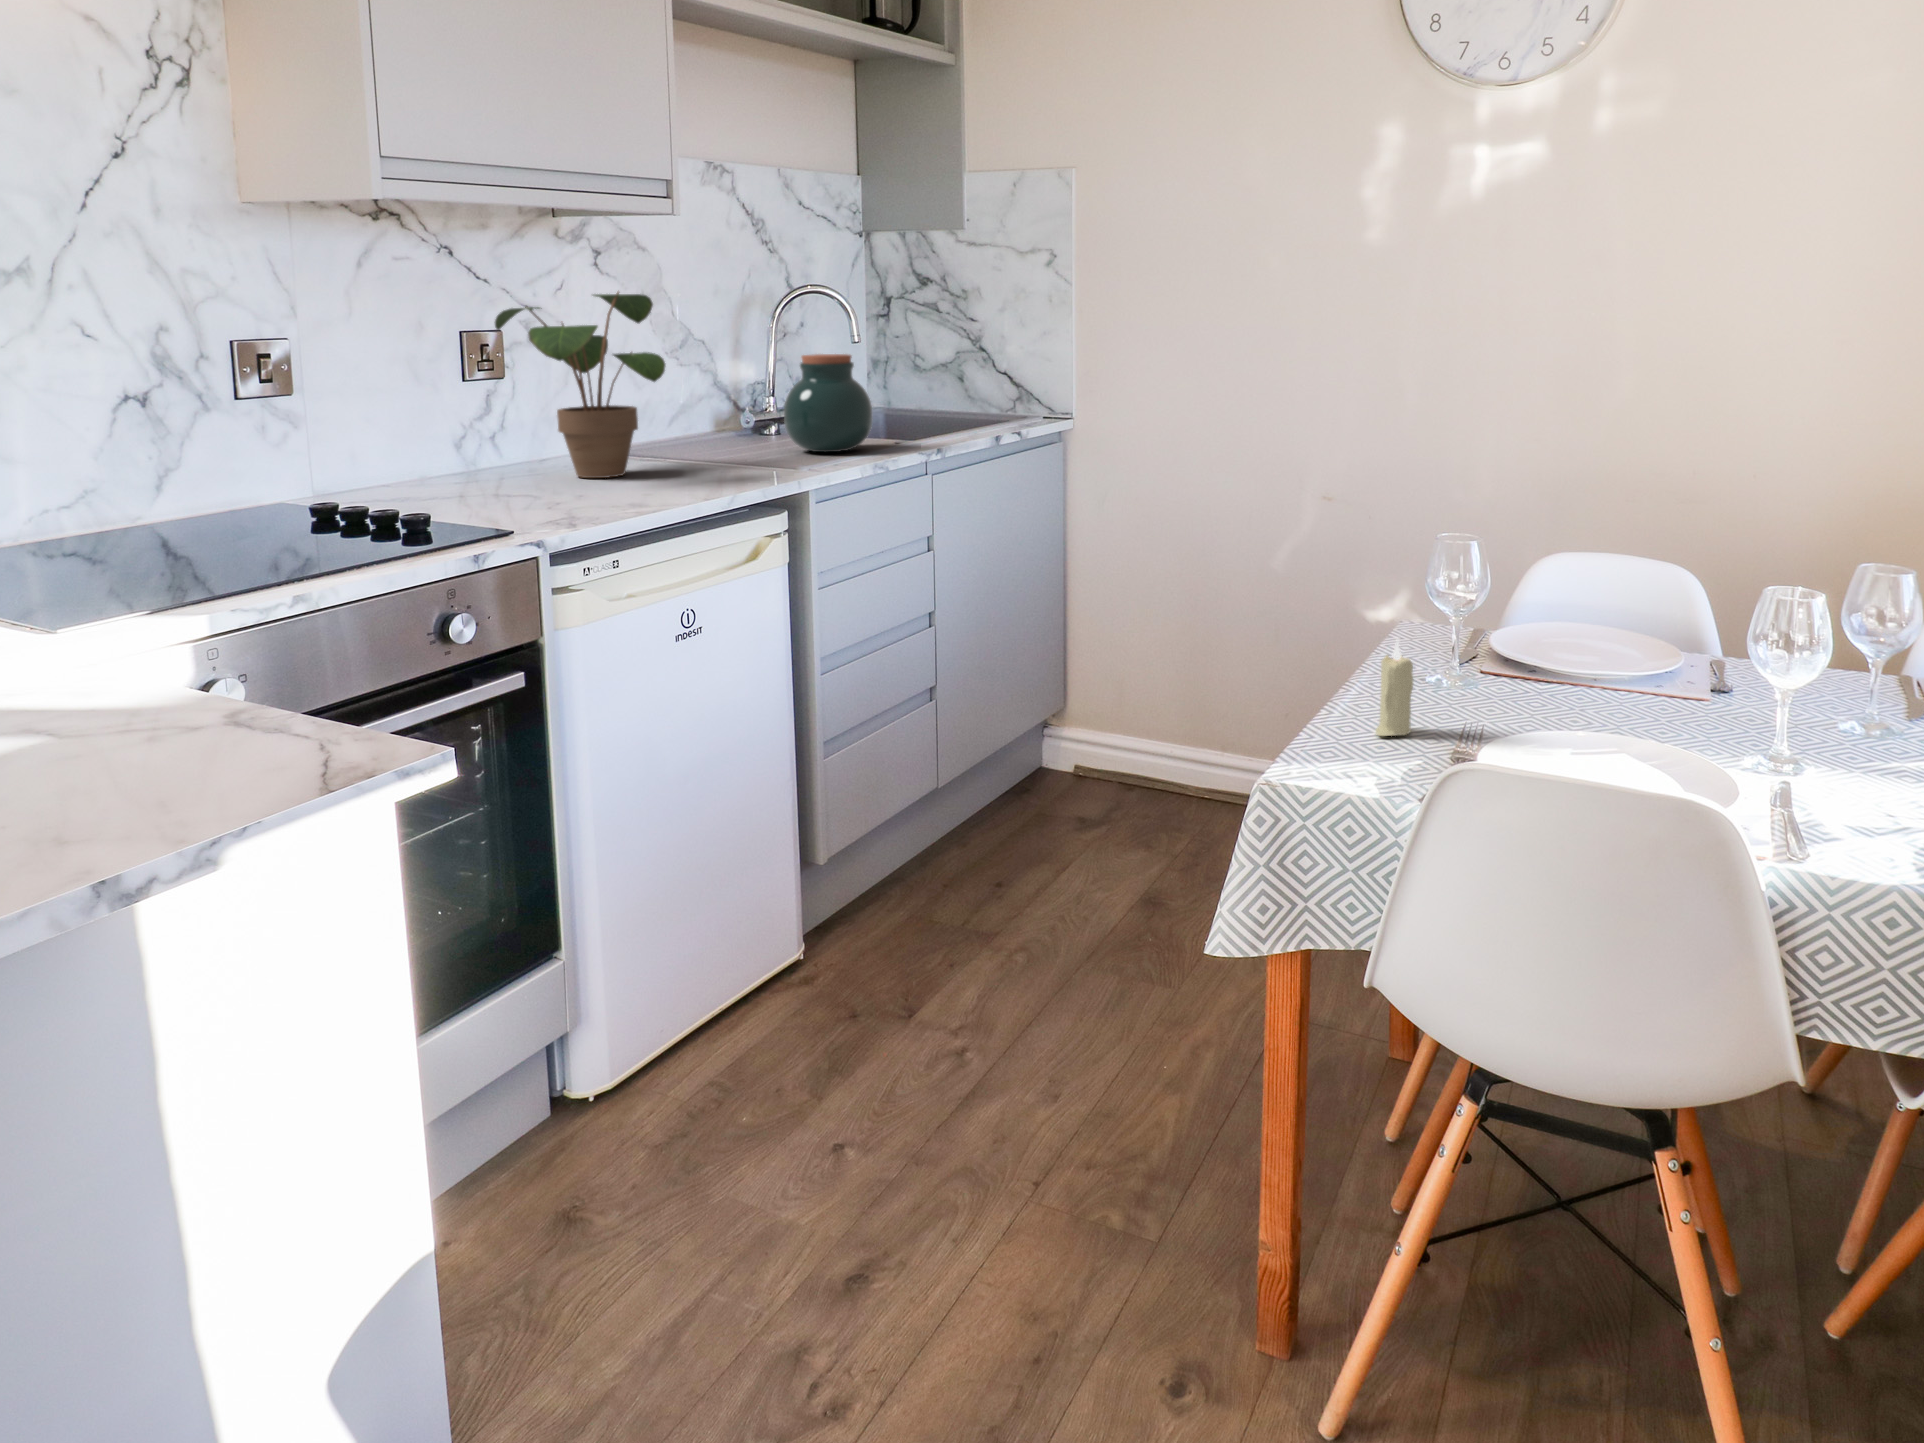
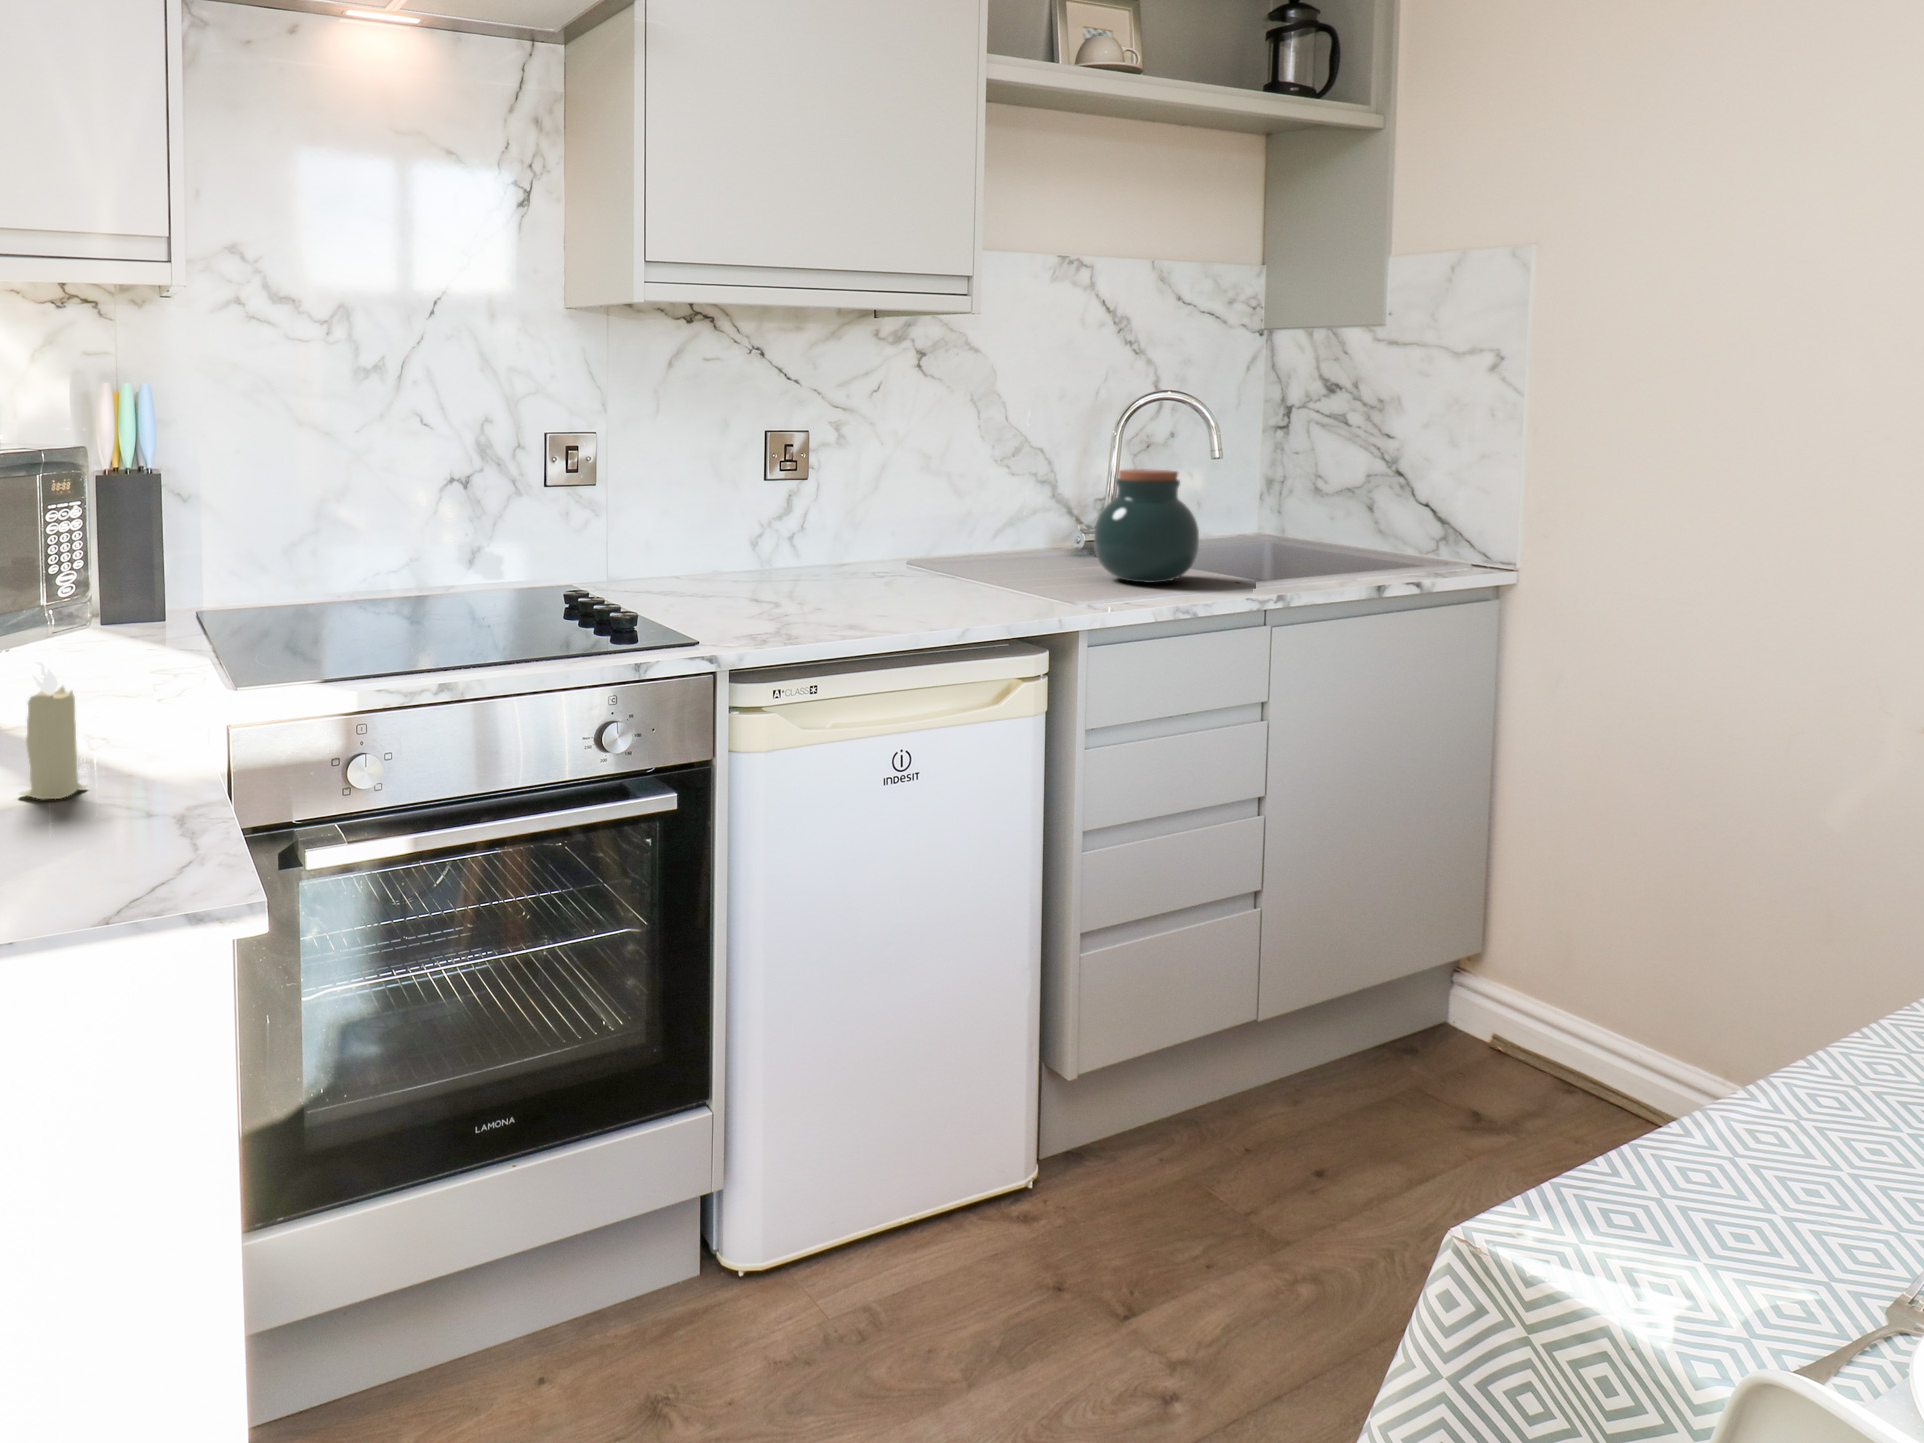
potted plant: present [495,292,665,478] -> none [786,394,949,589]
candle: present [1376,639,1413,736] -> present [20,661,86,799]

